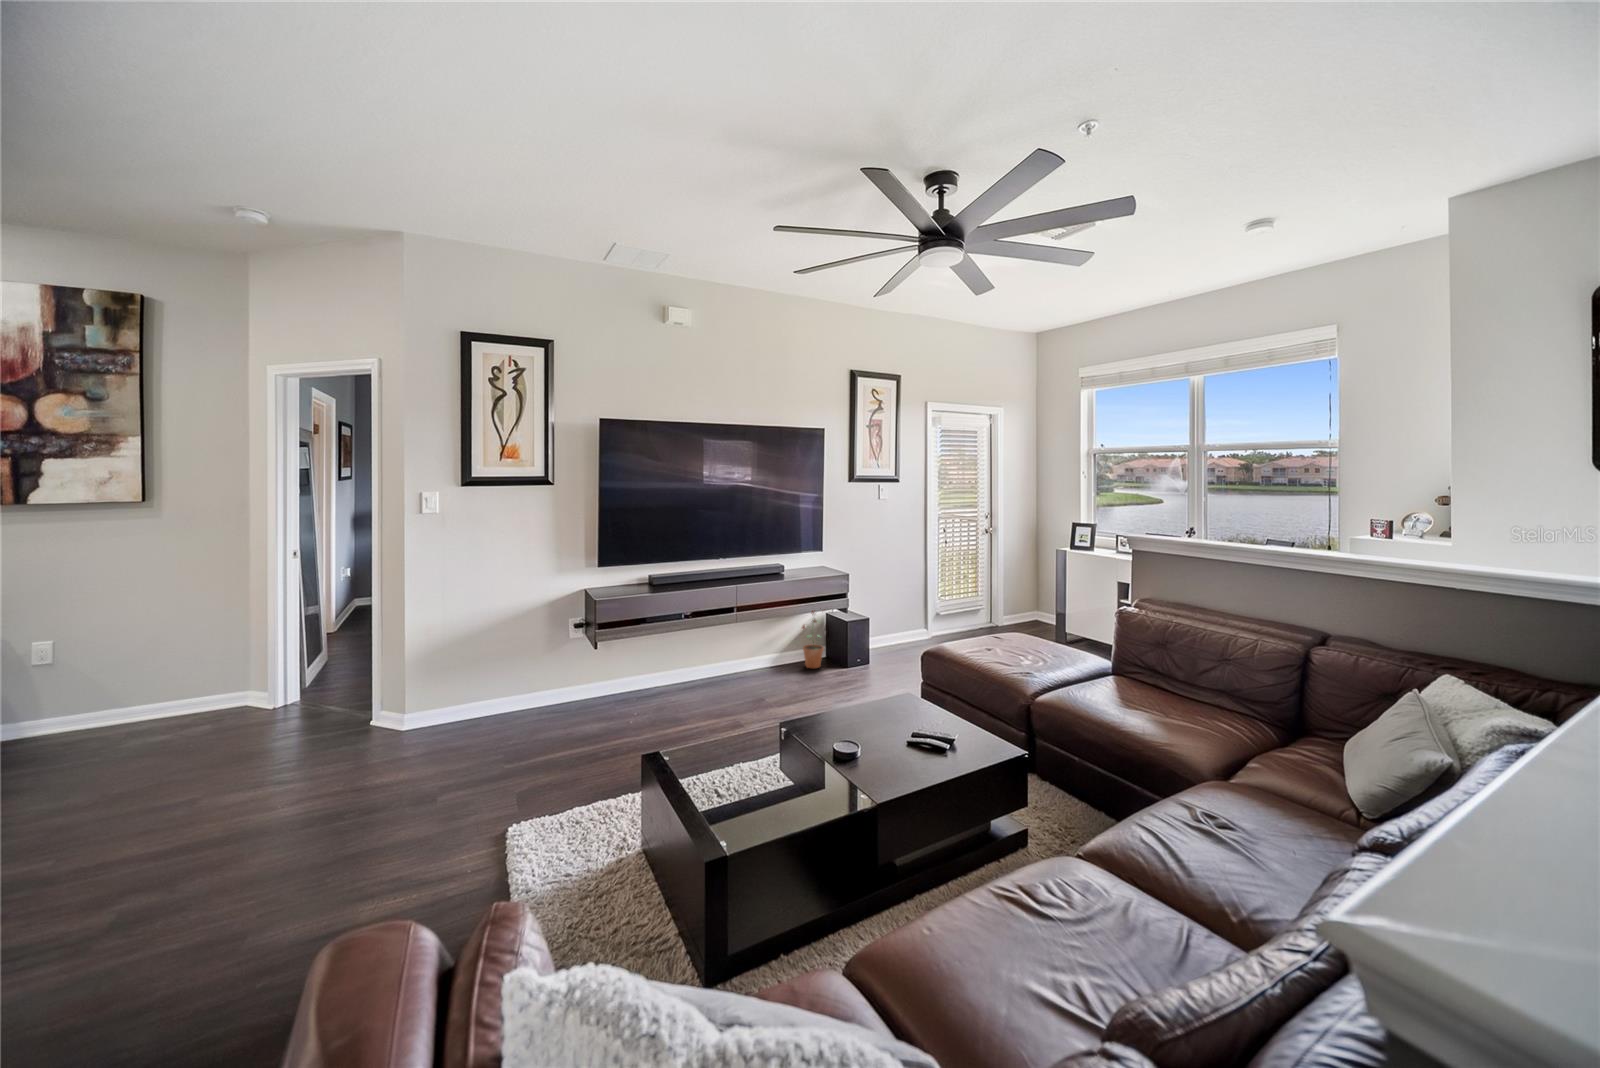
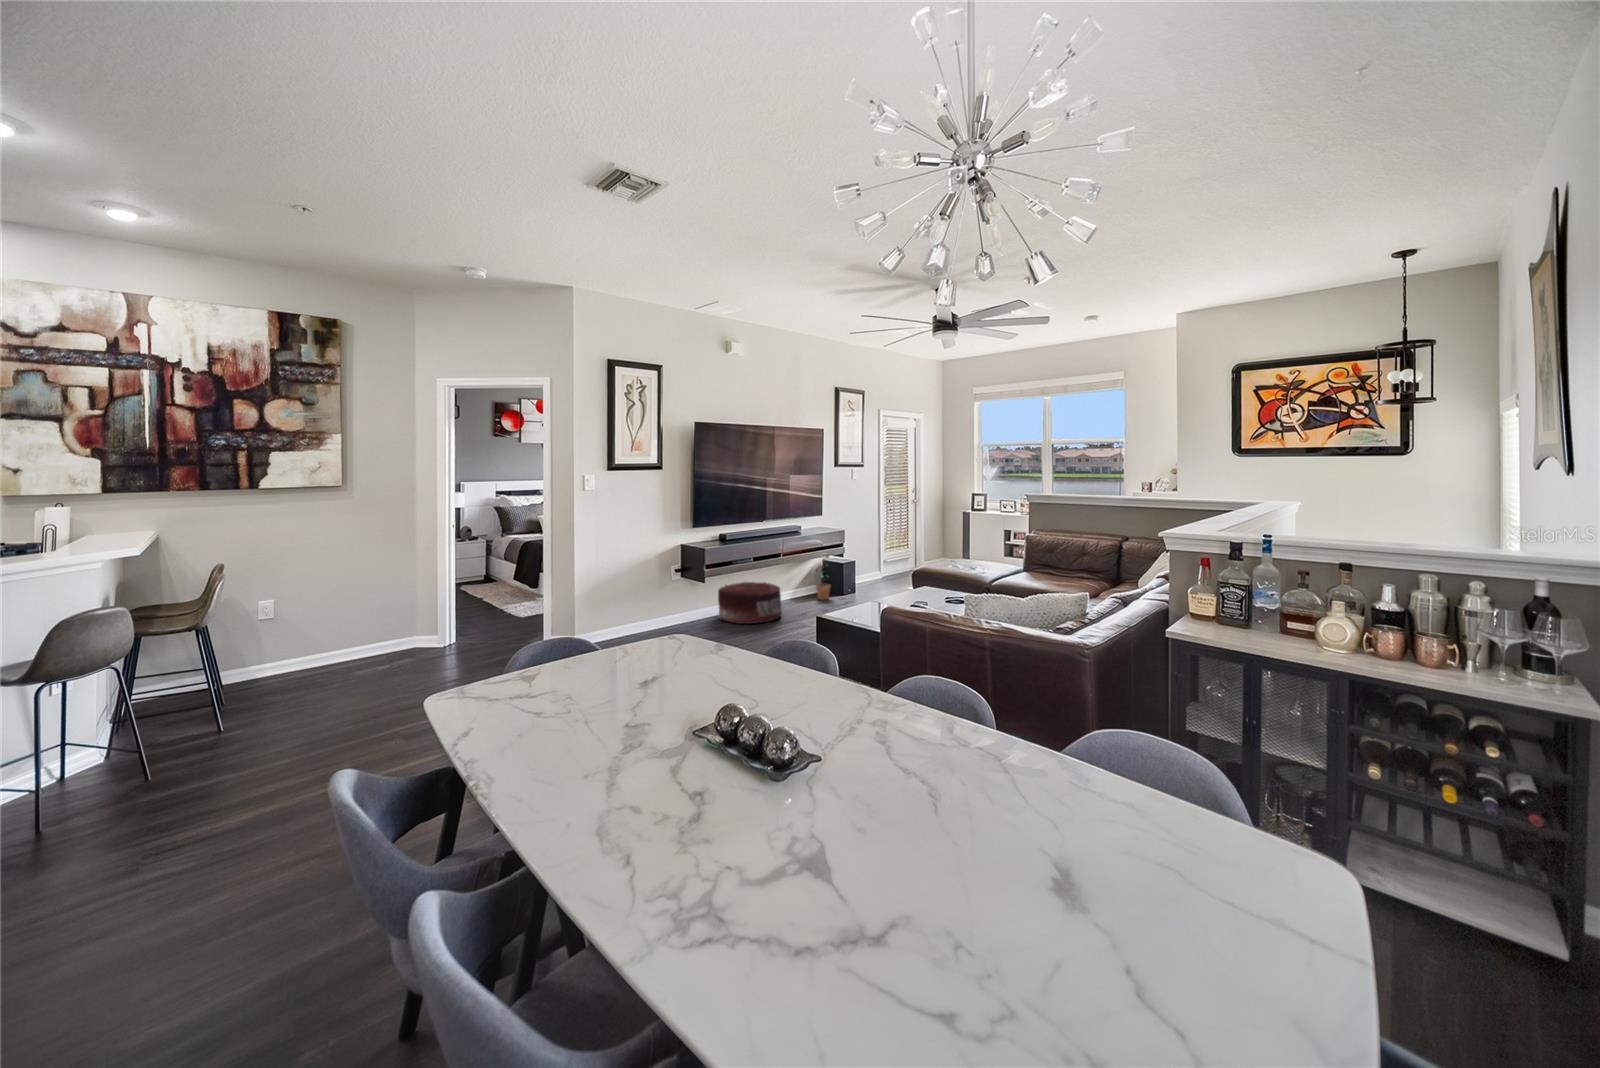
pouf: none [634,638,724,704] -> present [718,582,782,624]

